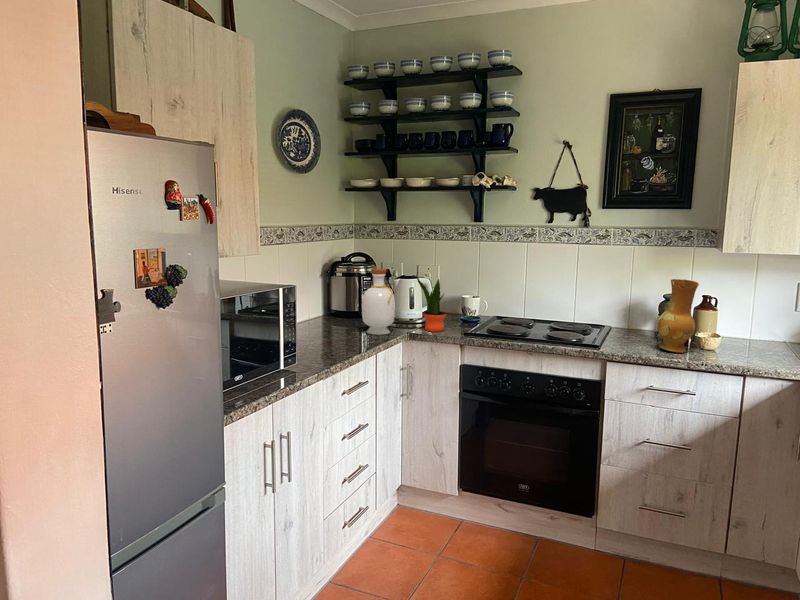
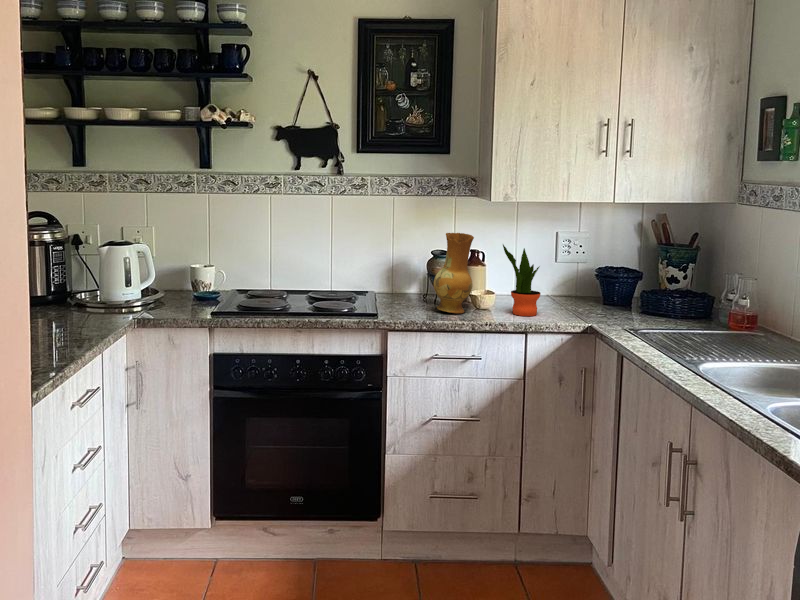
bottle: present [362,269,395,335] -> none [64,233,113,324]
potted plant: present [416,275,446,332] -> present [503,245,541,316]

